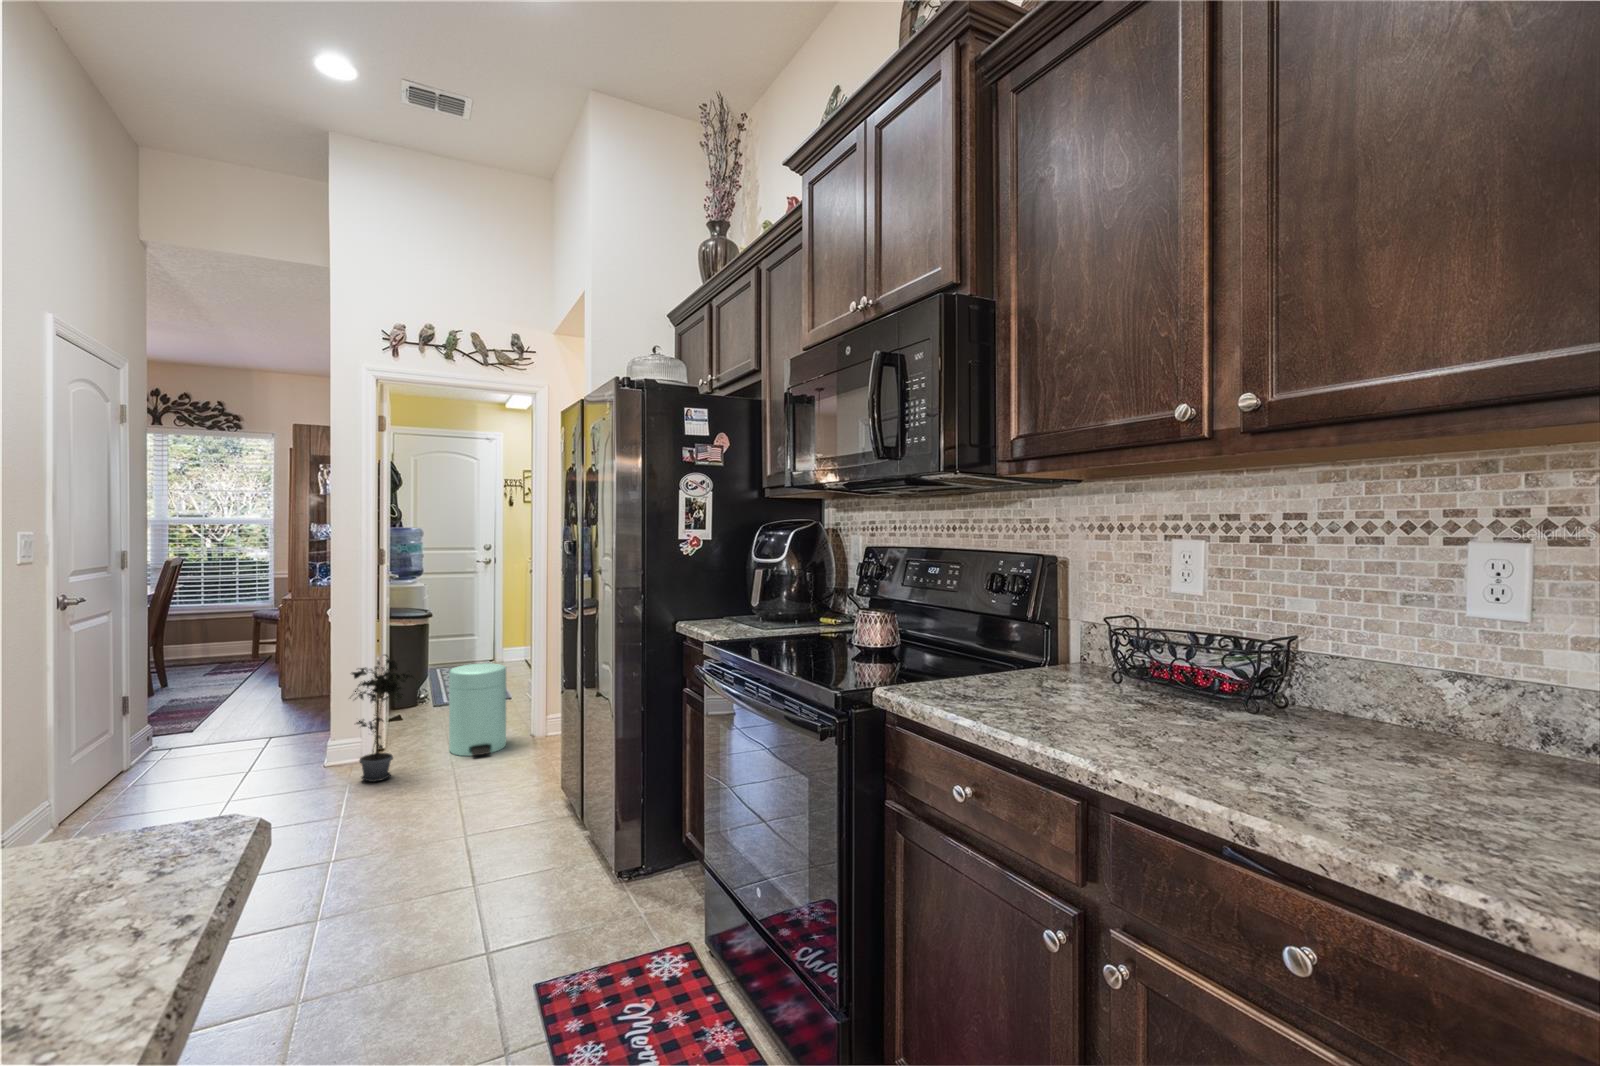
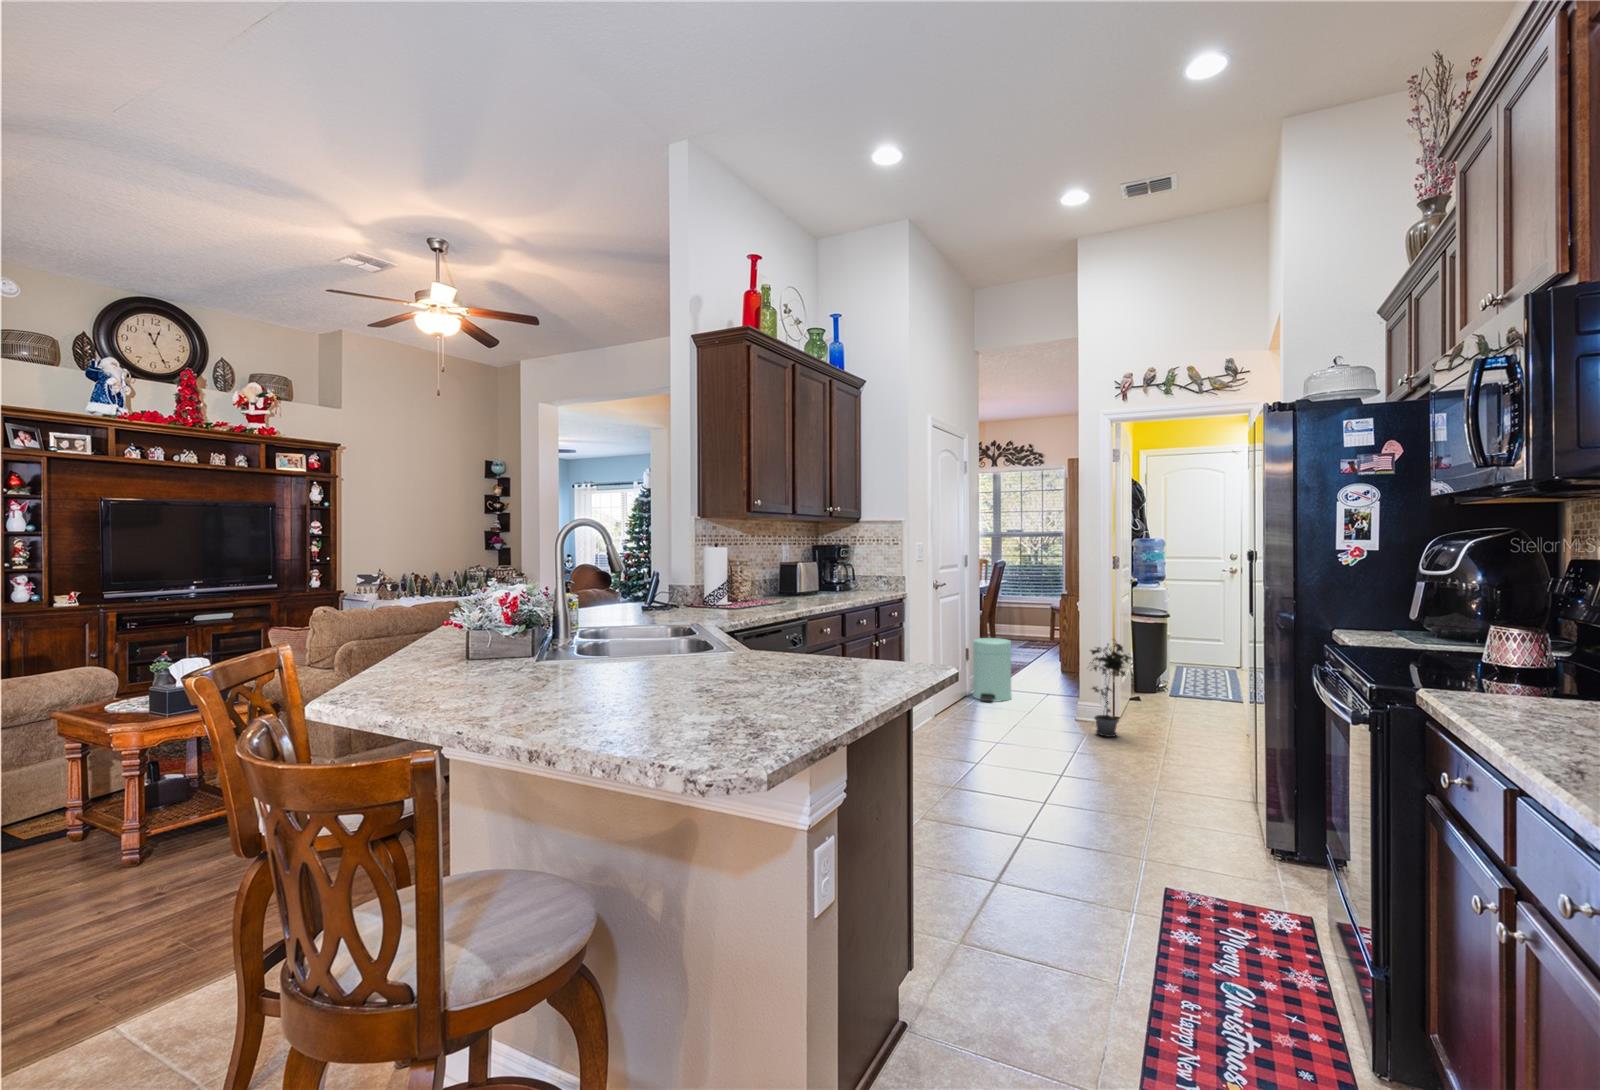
trash can: present [449,663,506,756] -> present [973,638,1011,701]

